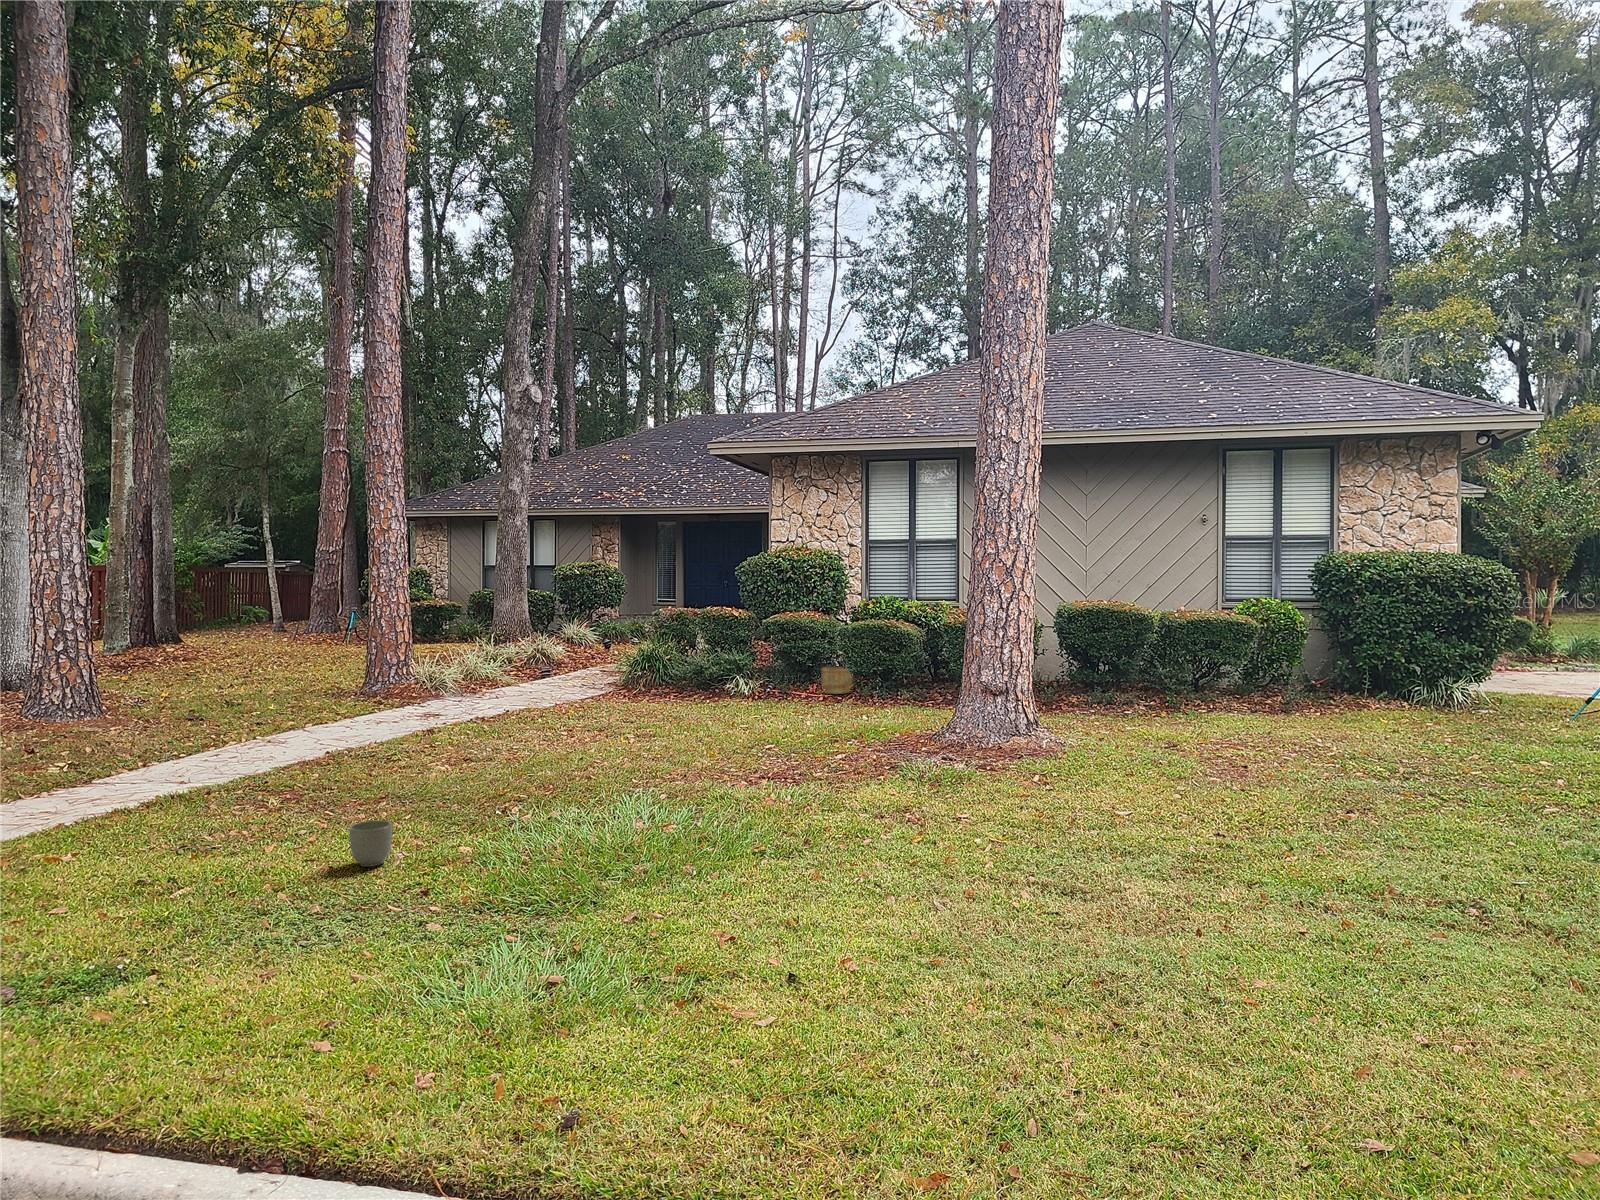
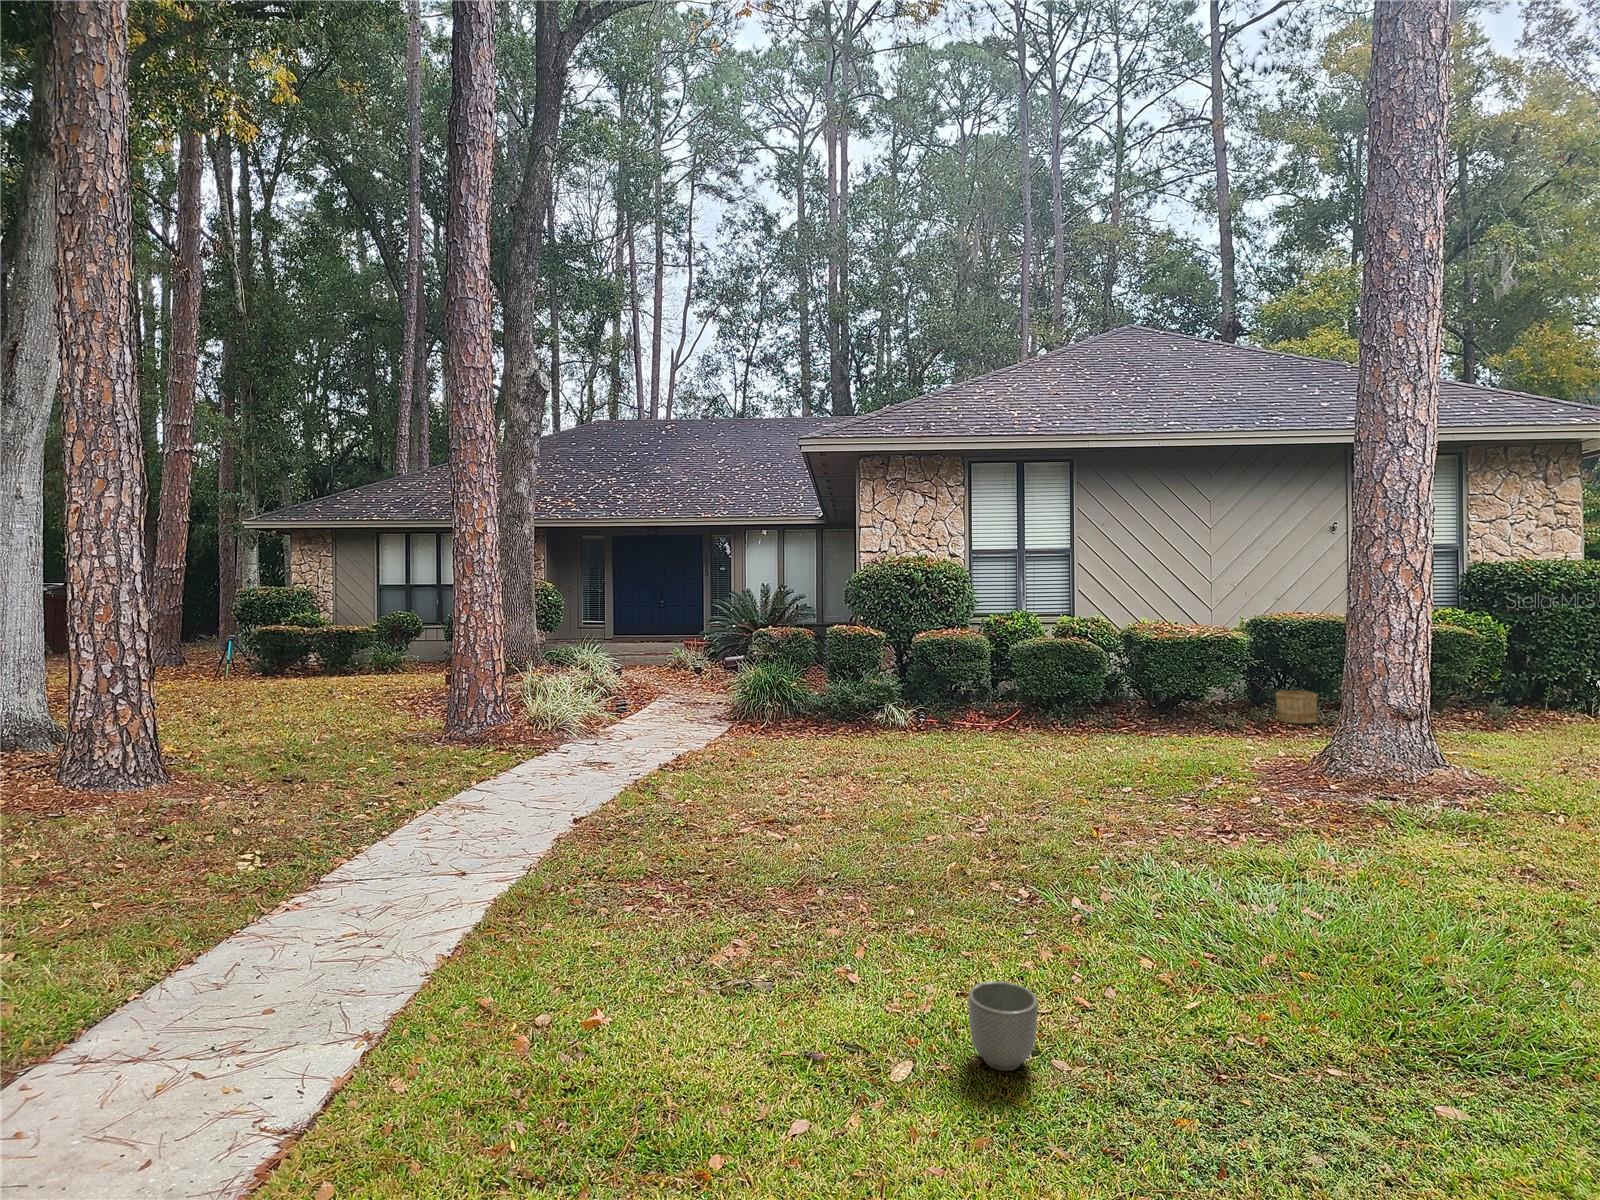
wooden bucket: present [821,667,853,694] -> present [1275,690,1317,724]

